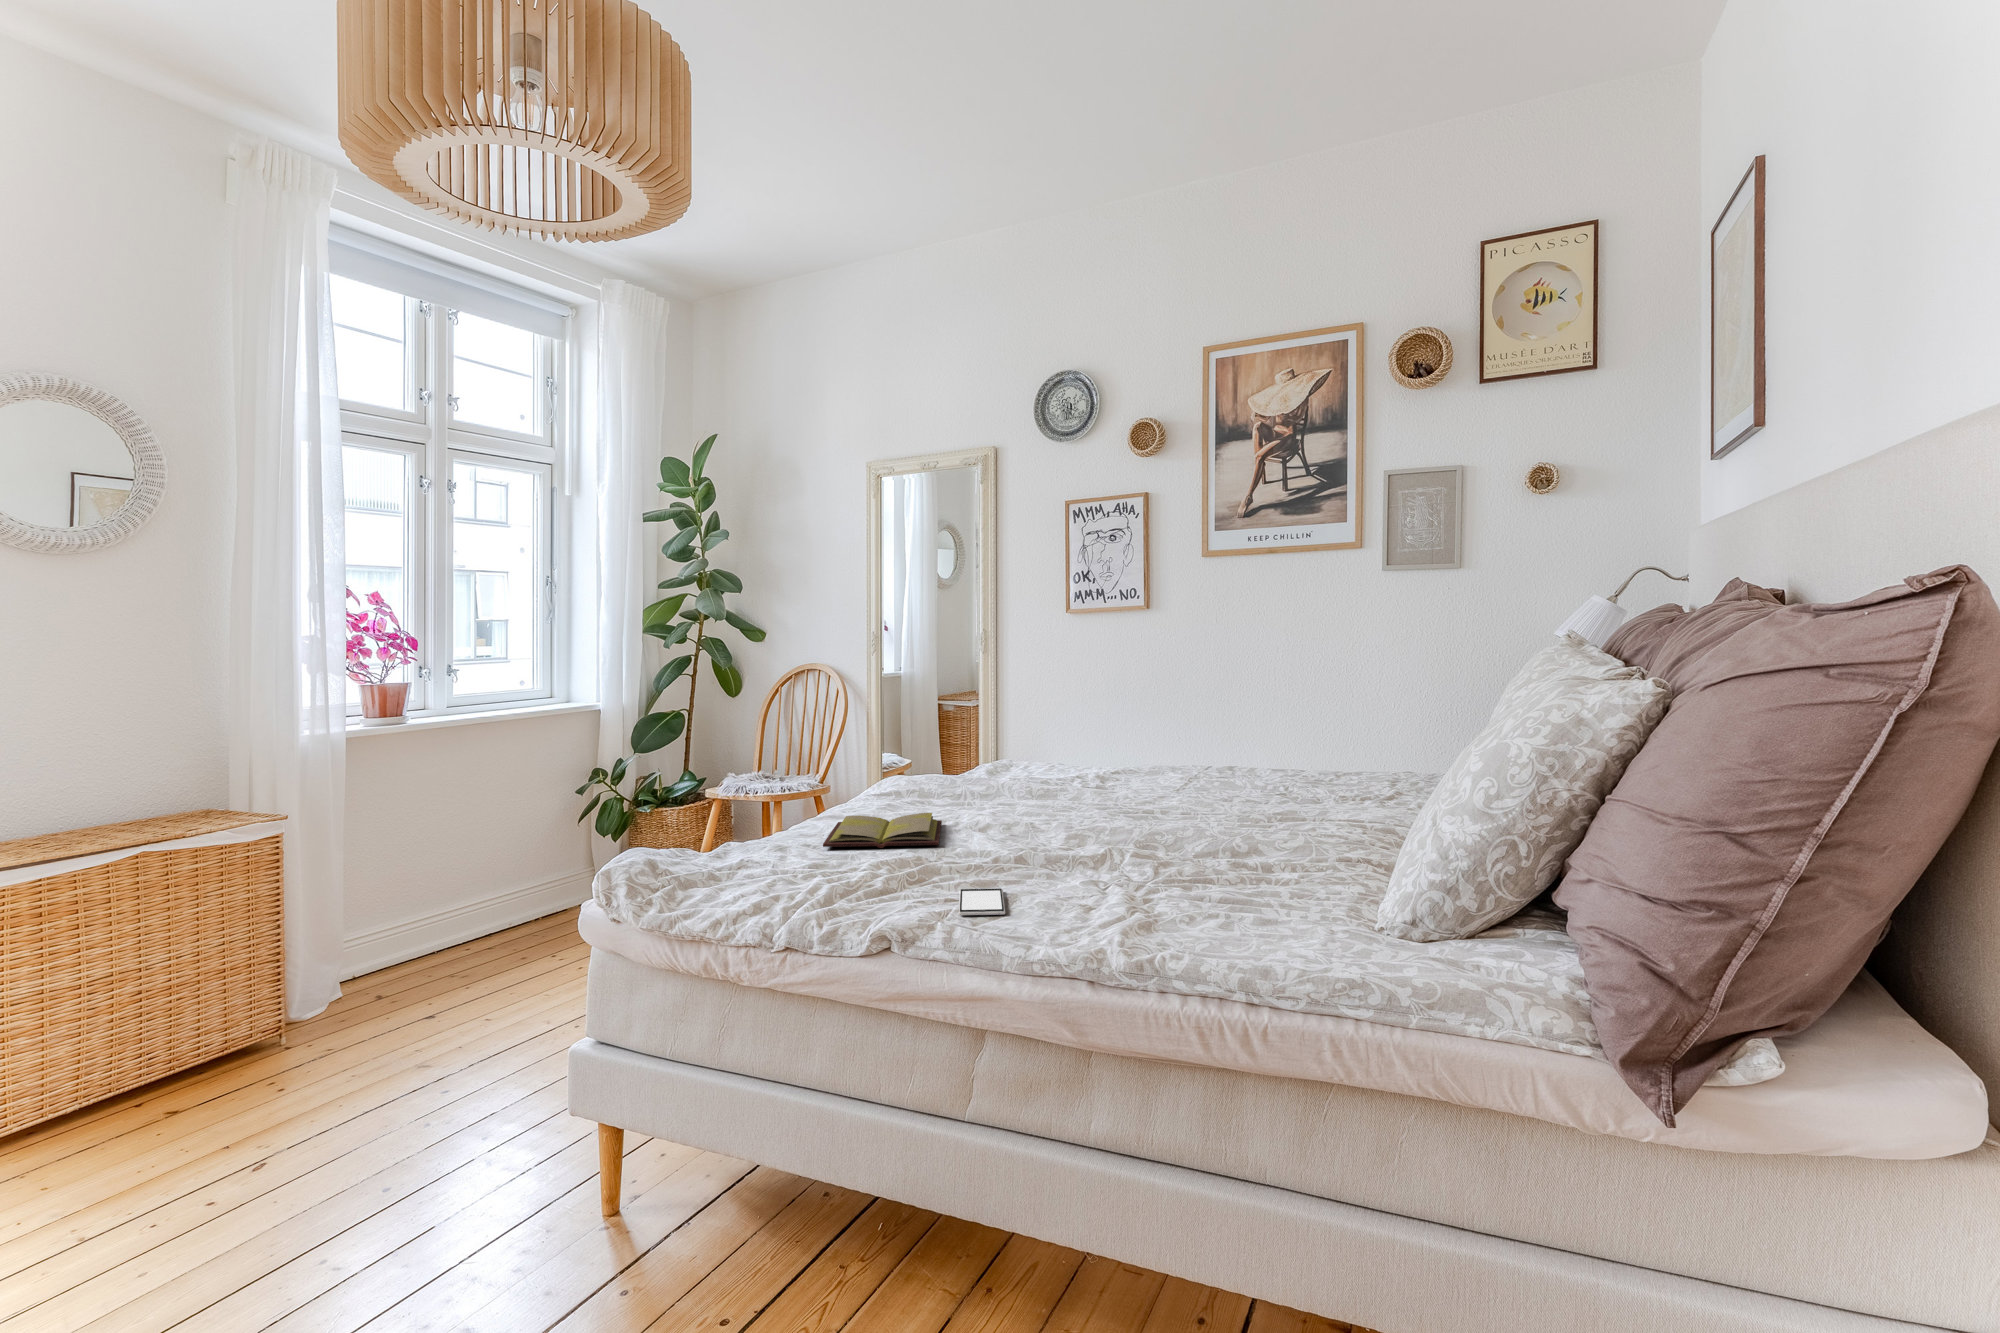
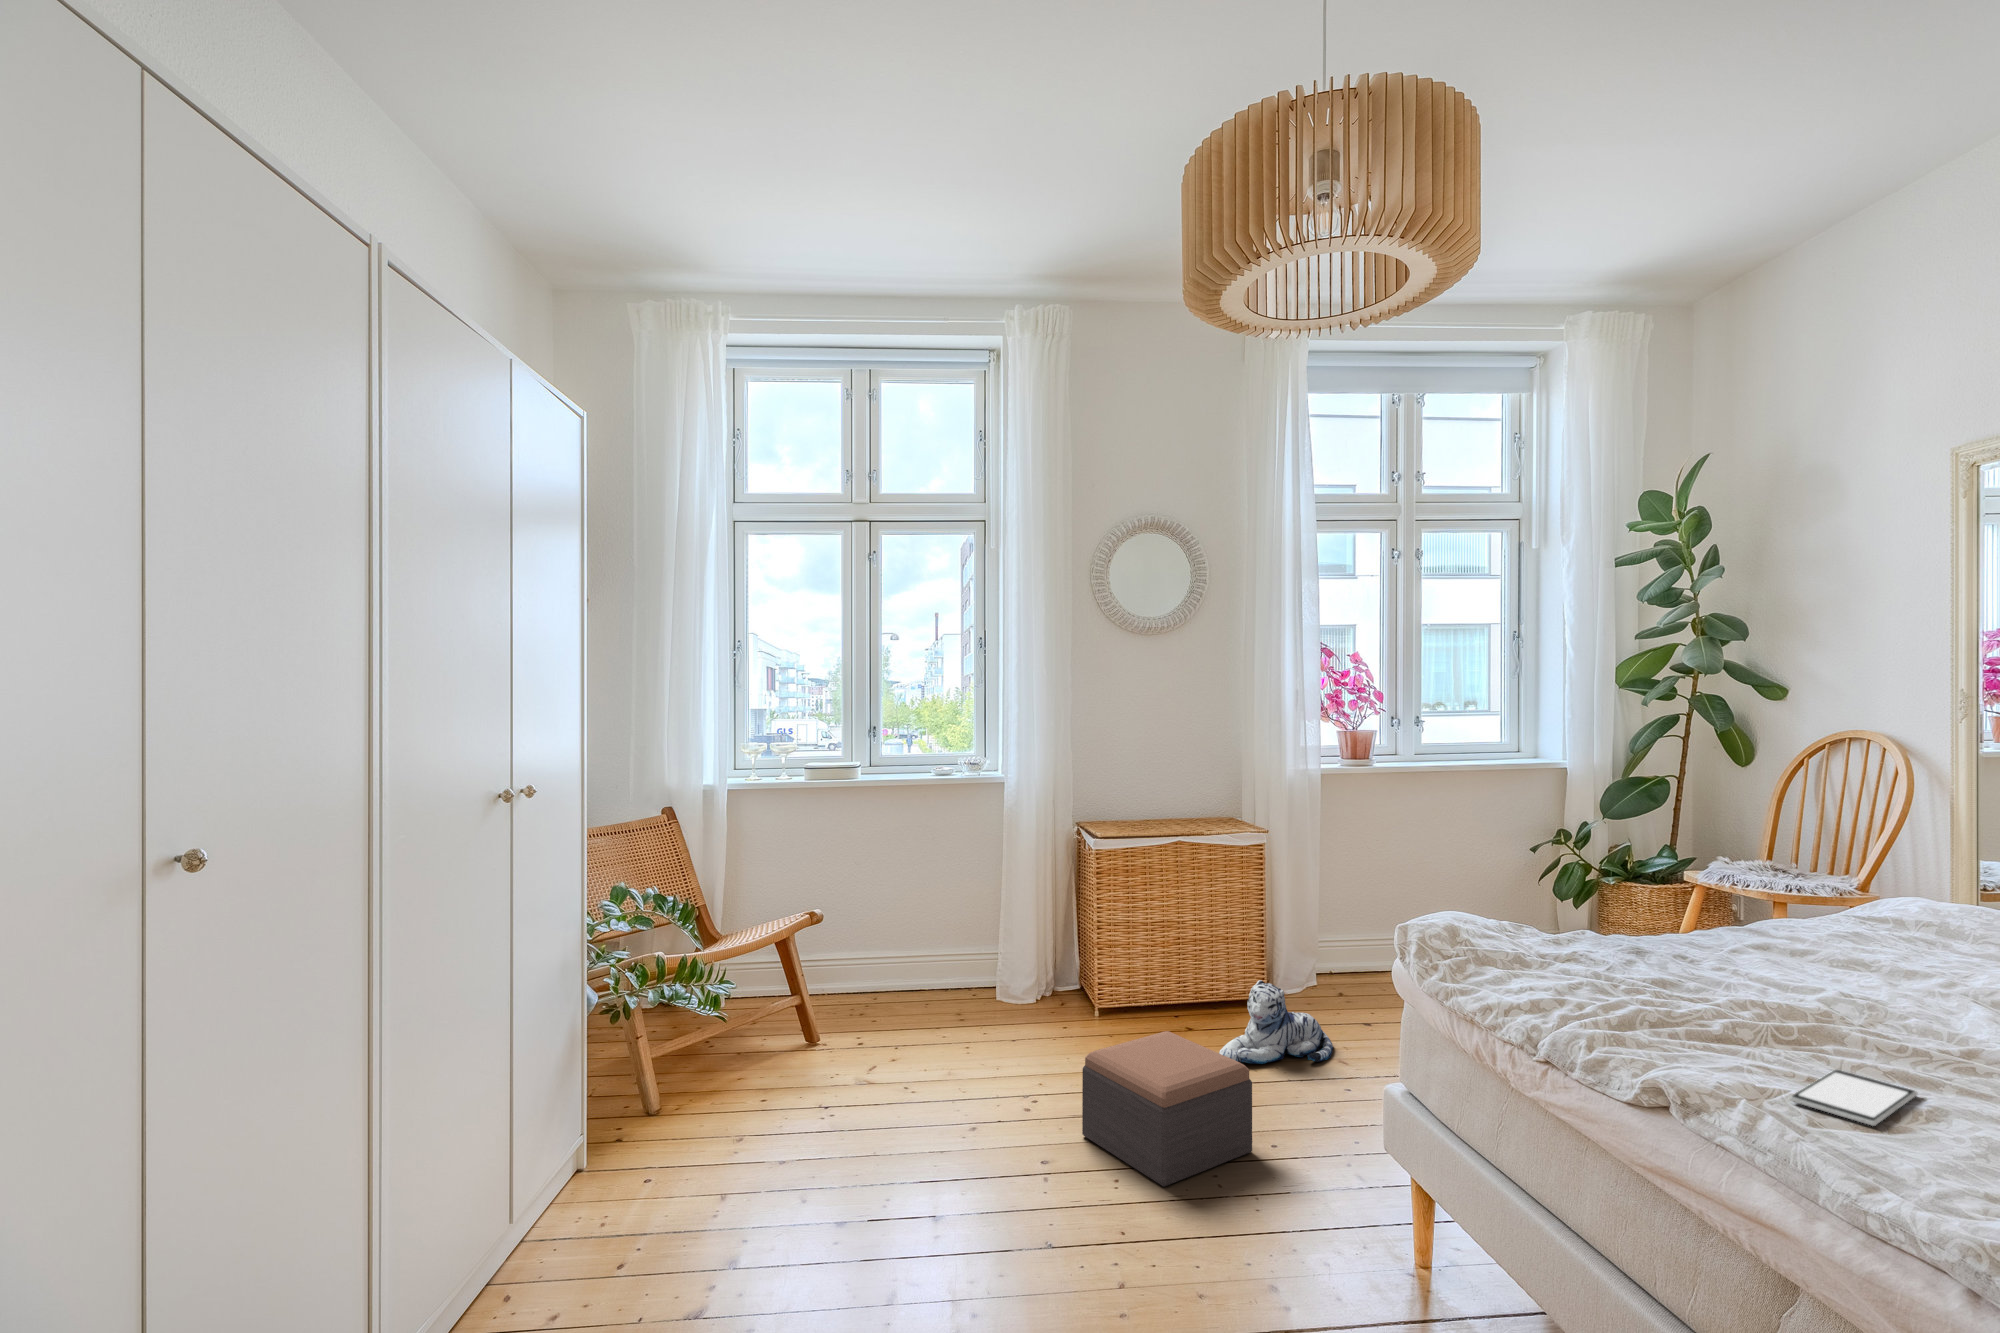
diary: present [823,813,942,848] -> none [1691,933,1933,1004]
plush toy: none [275,998,419,1115] -> present [1219,980,1333,1064]
footstool: none [104,1093,383,1294] -> present [1082,1031,1252,1187]

